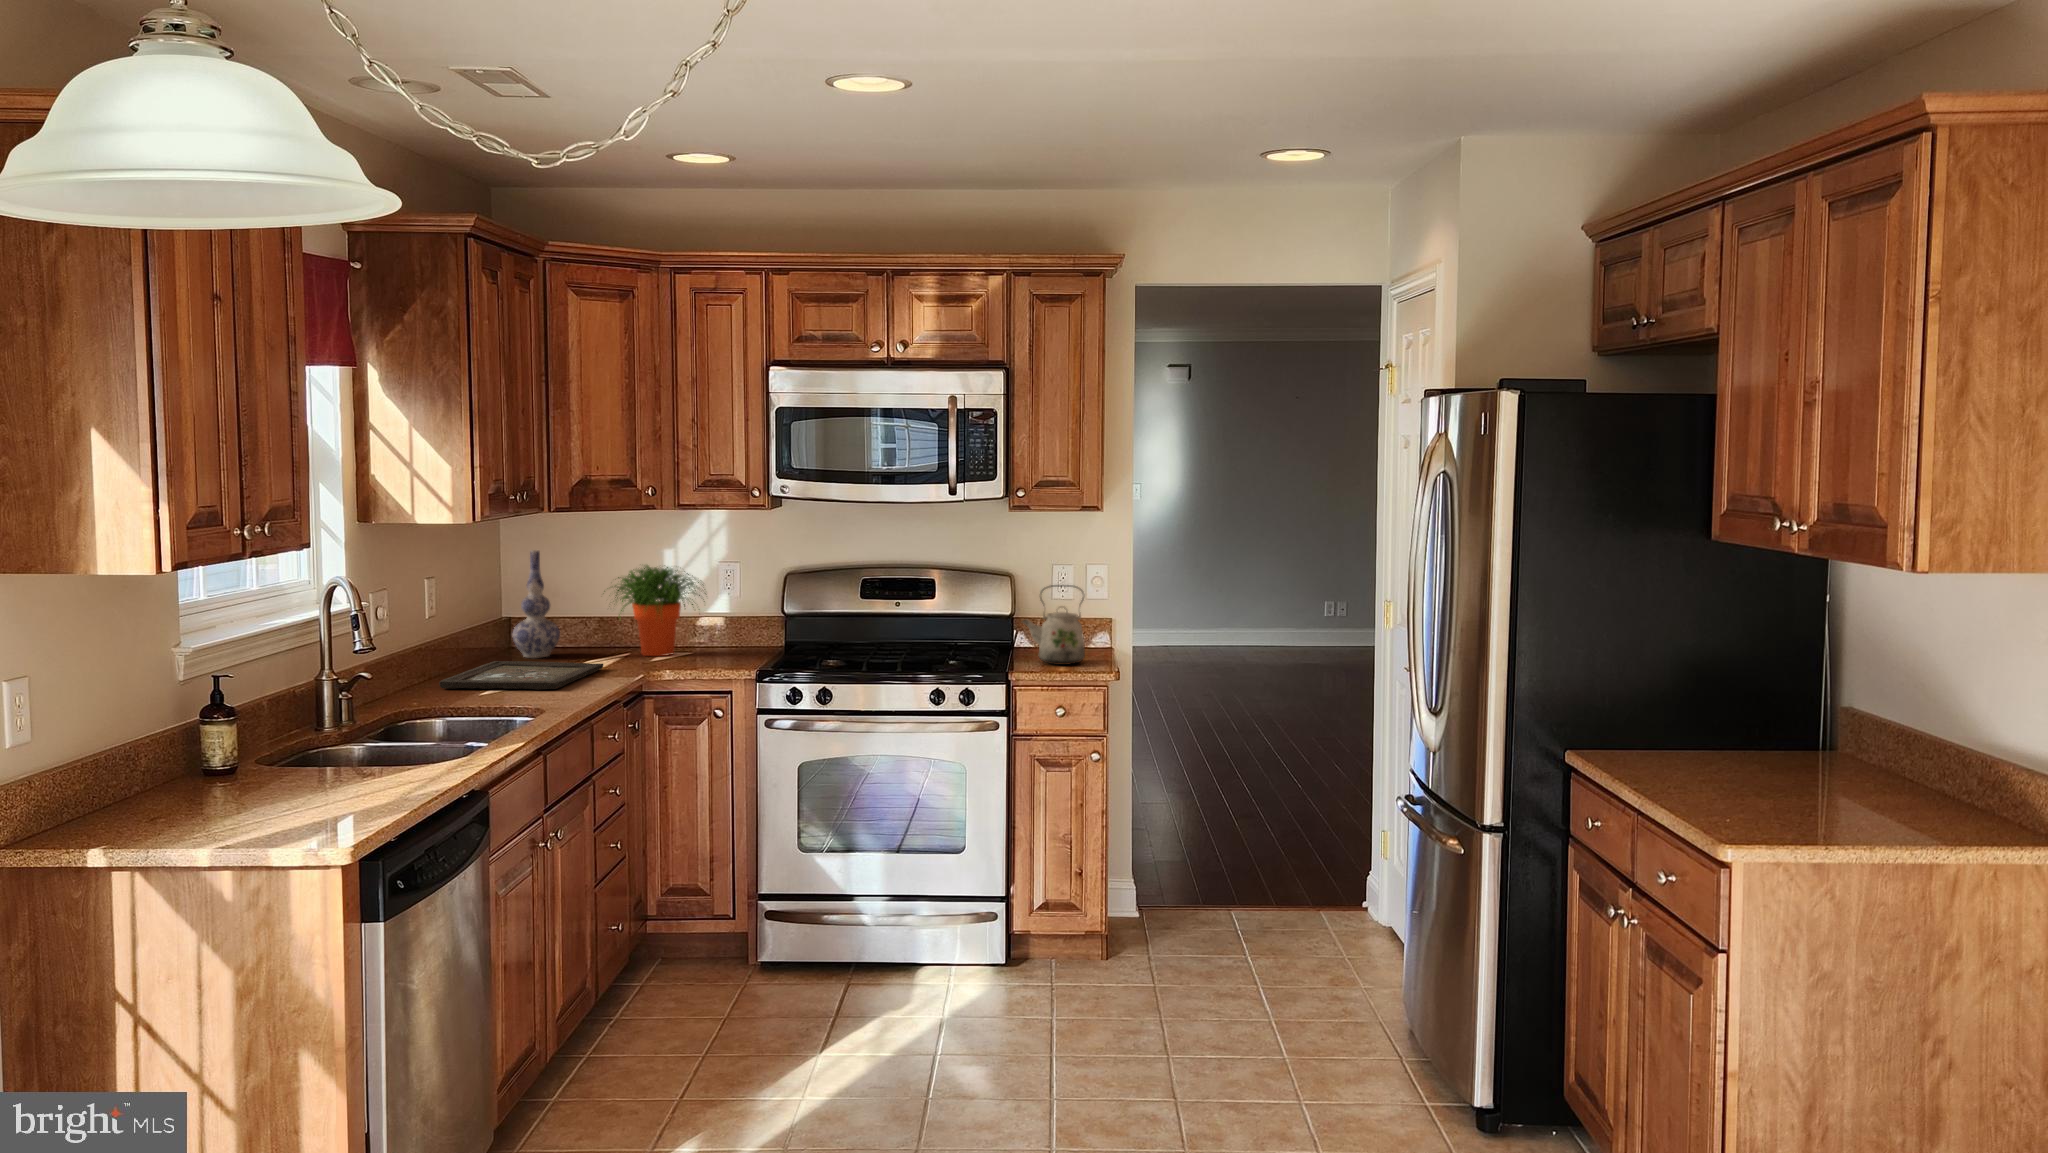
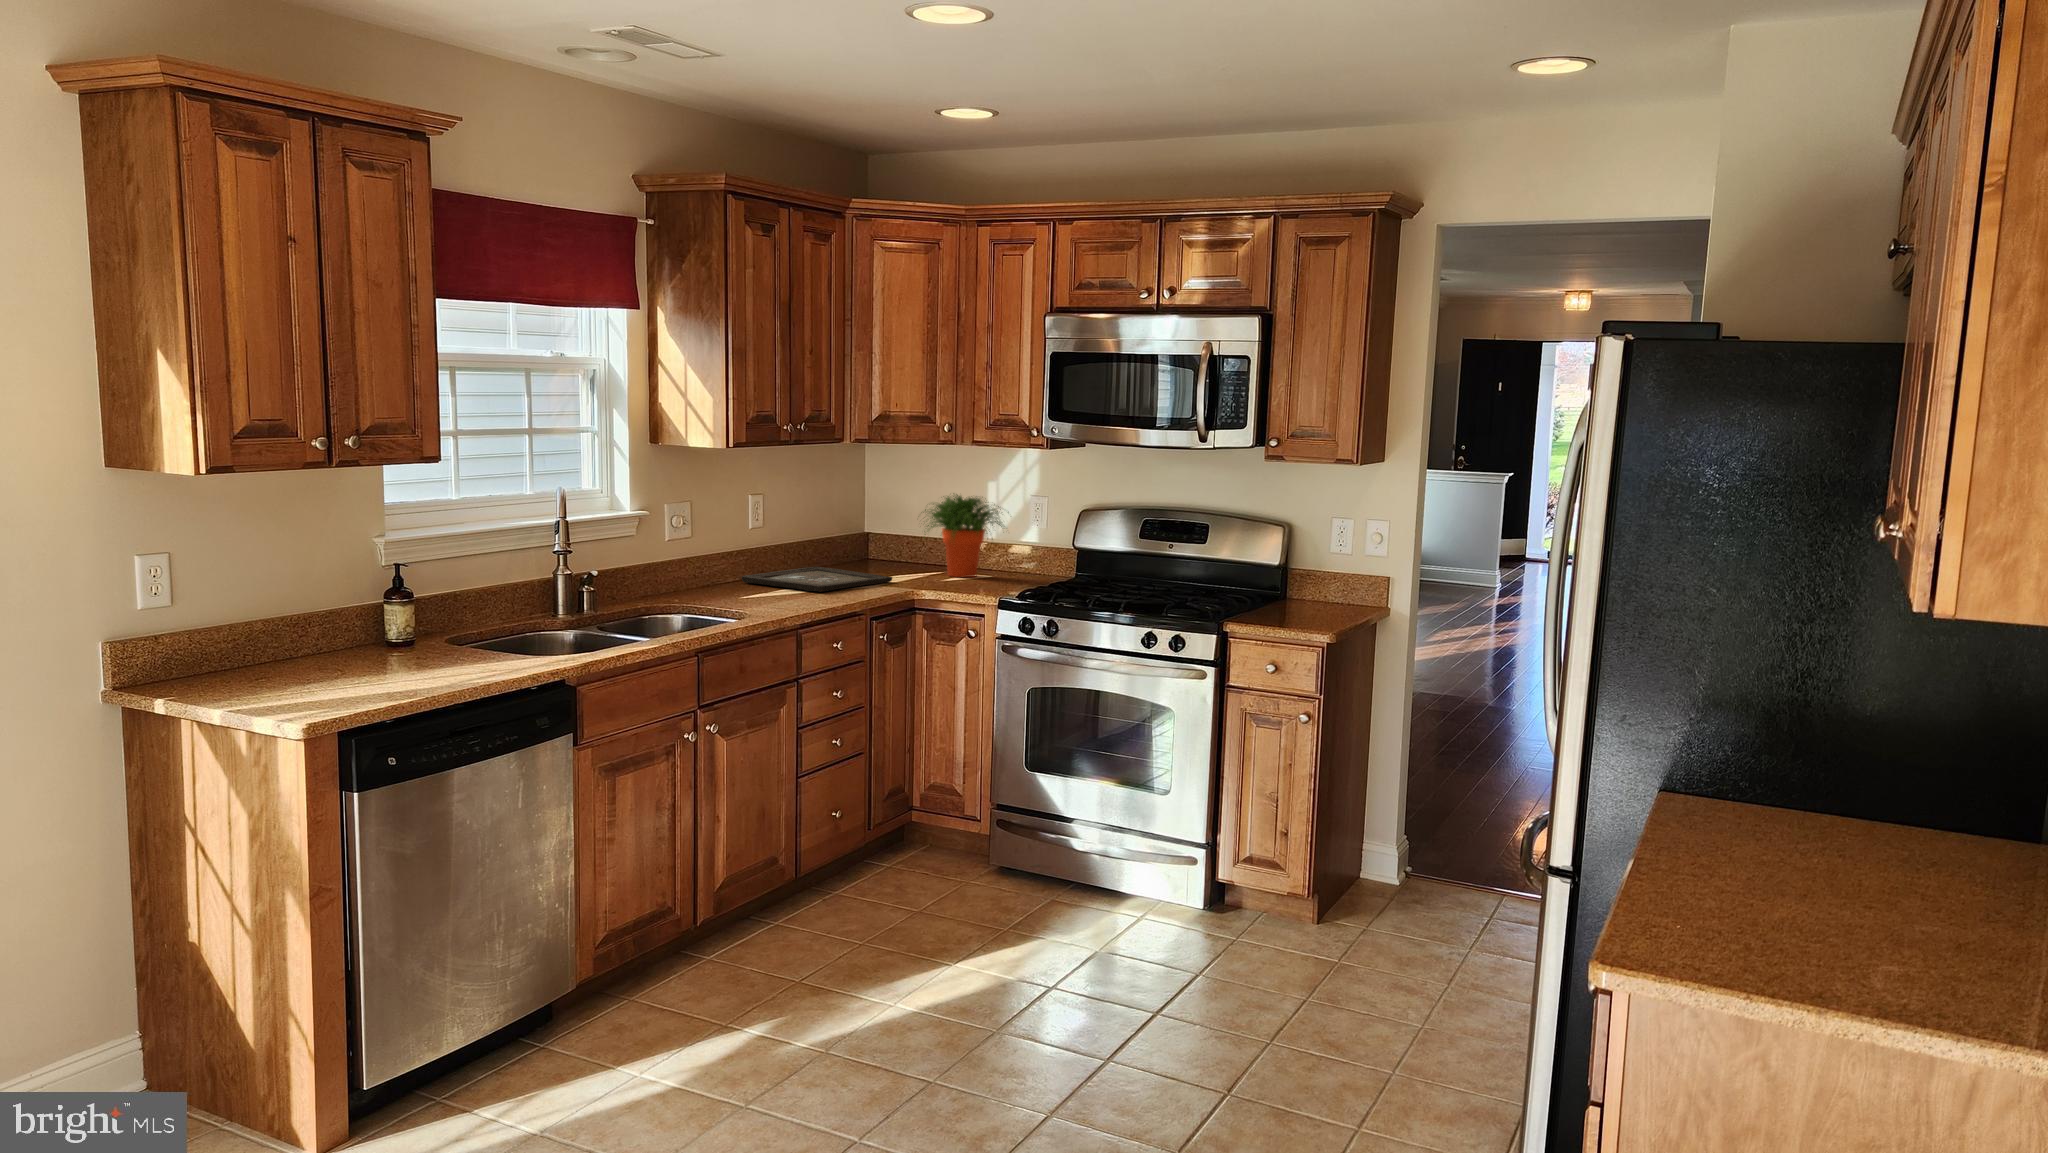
vase: present [513,550,560,658] -> none [848,474,888,569]
kettle: present [1023,585,1085,665] -> none [1262,539,1327,622]

